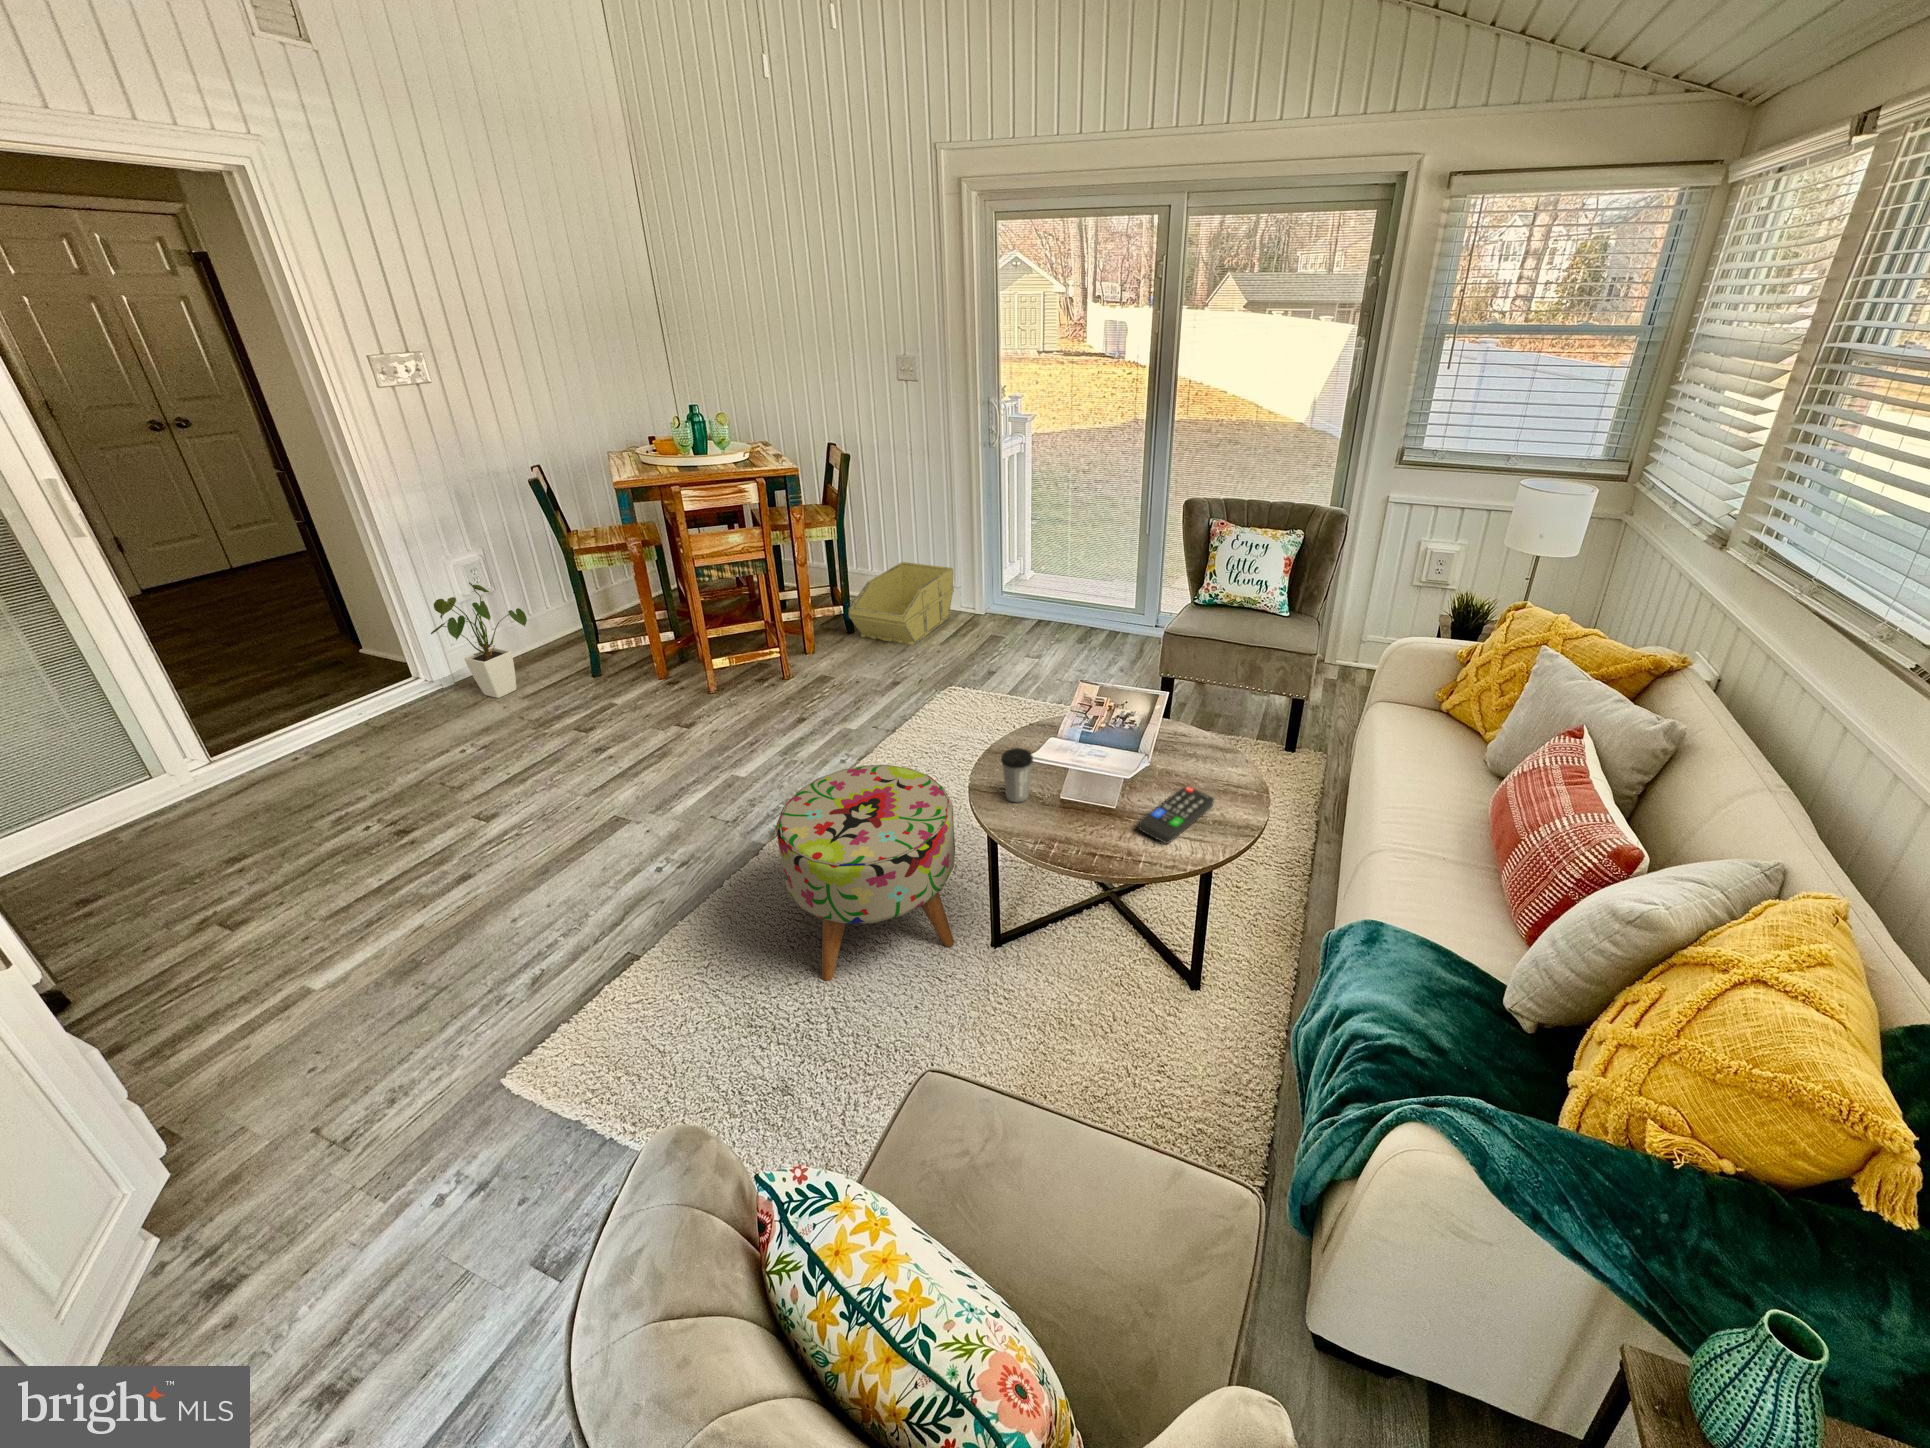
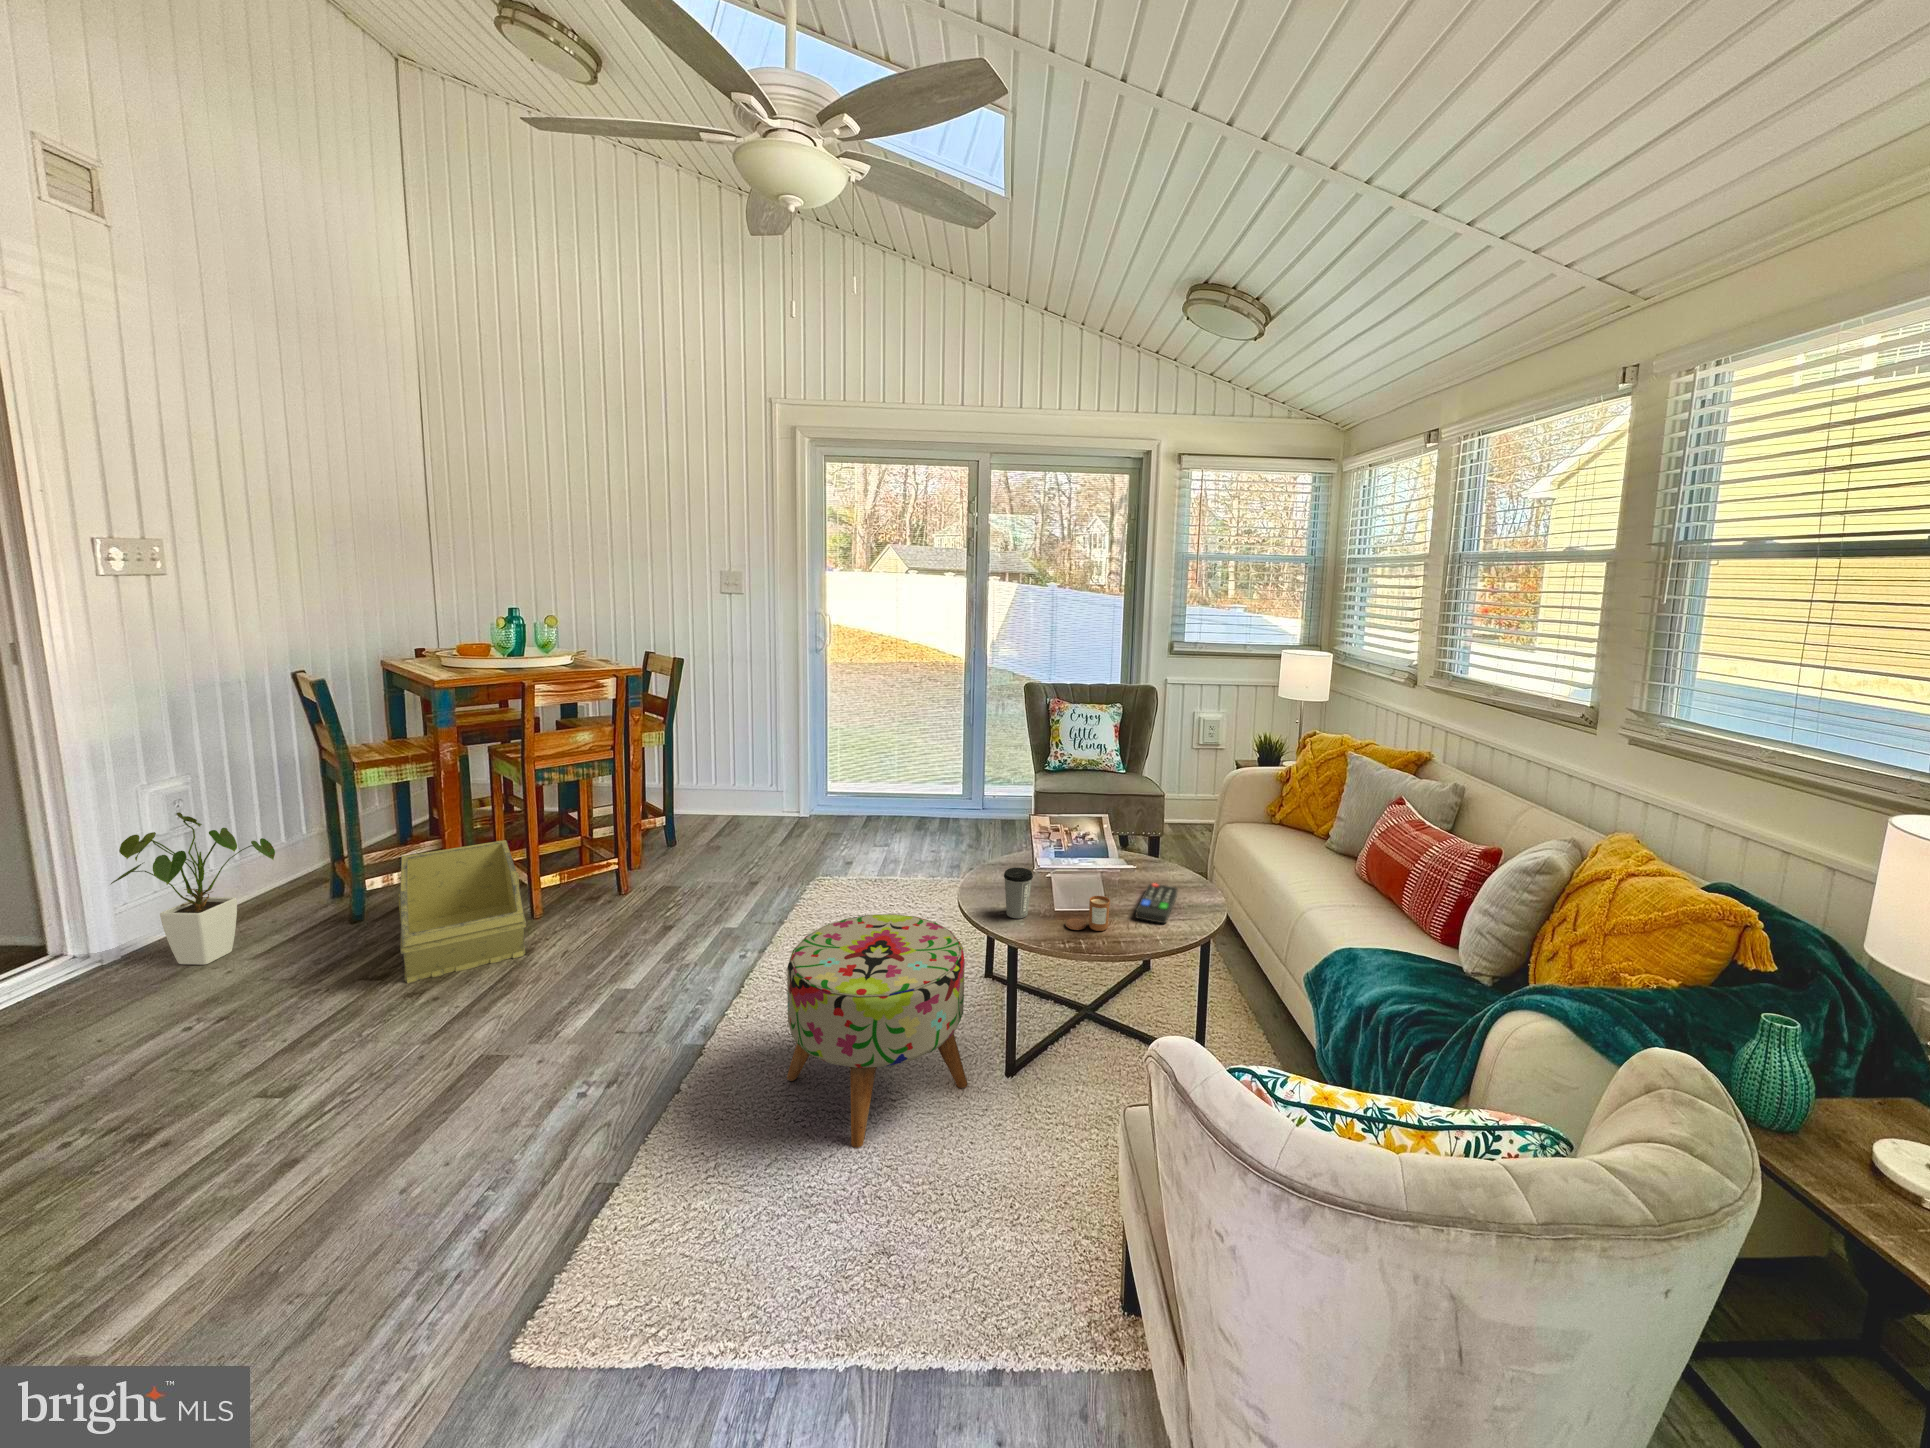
storage bin: present [849,562,954,645] -> present [398,840,526,983]
candle: none [1055,799,1102,838] -> present [1066,896,1110,931]

